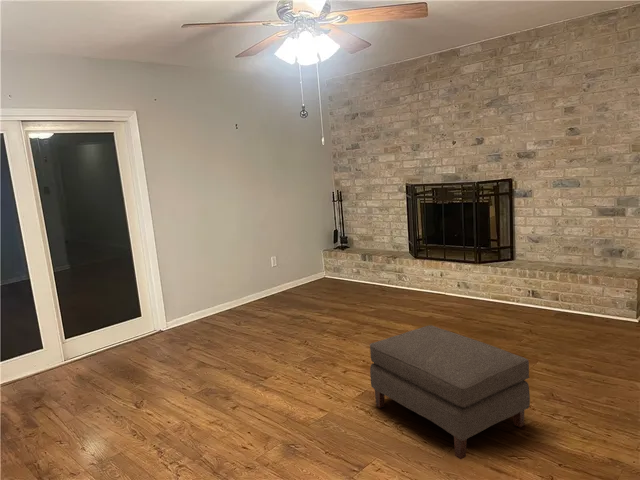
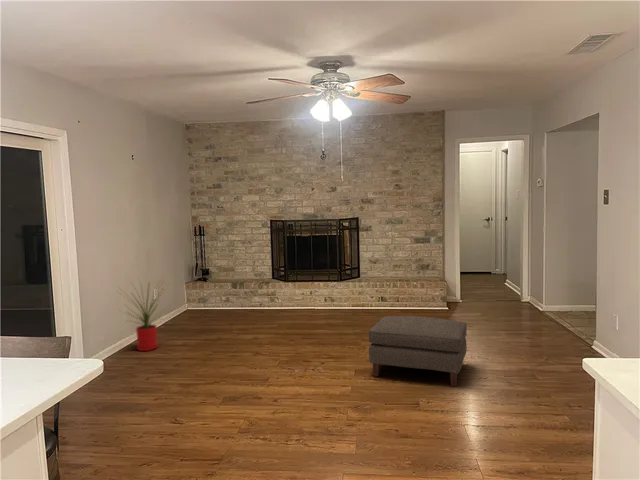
house plant: none [198,245,256,318] -> present [129,284,163,351]

